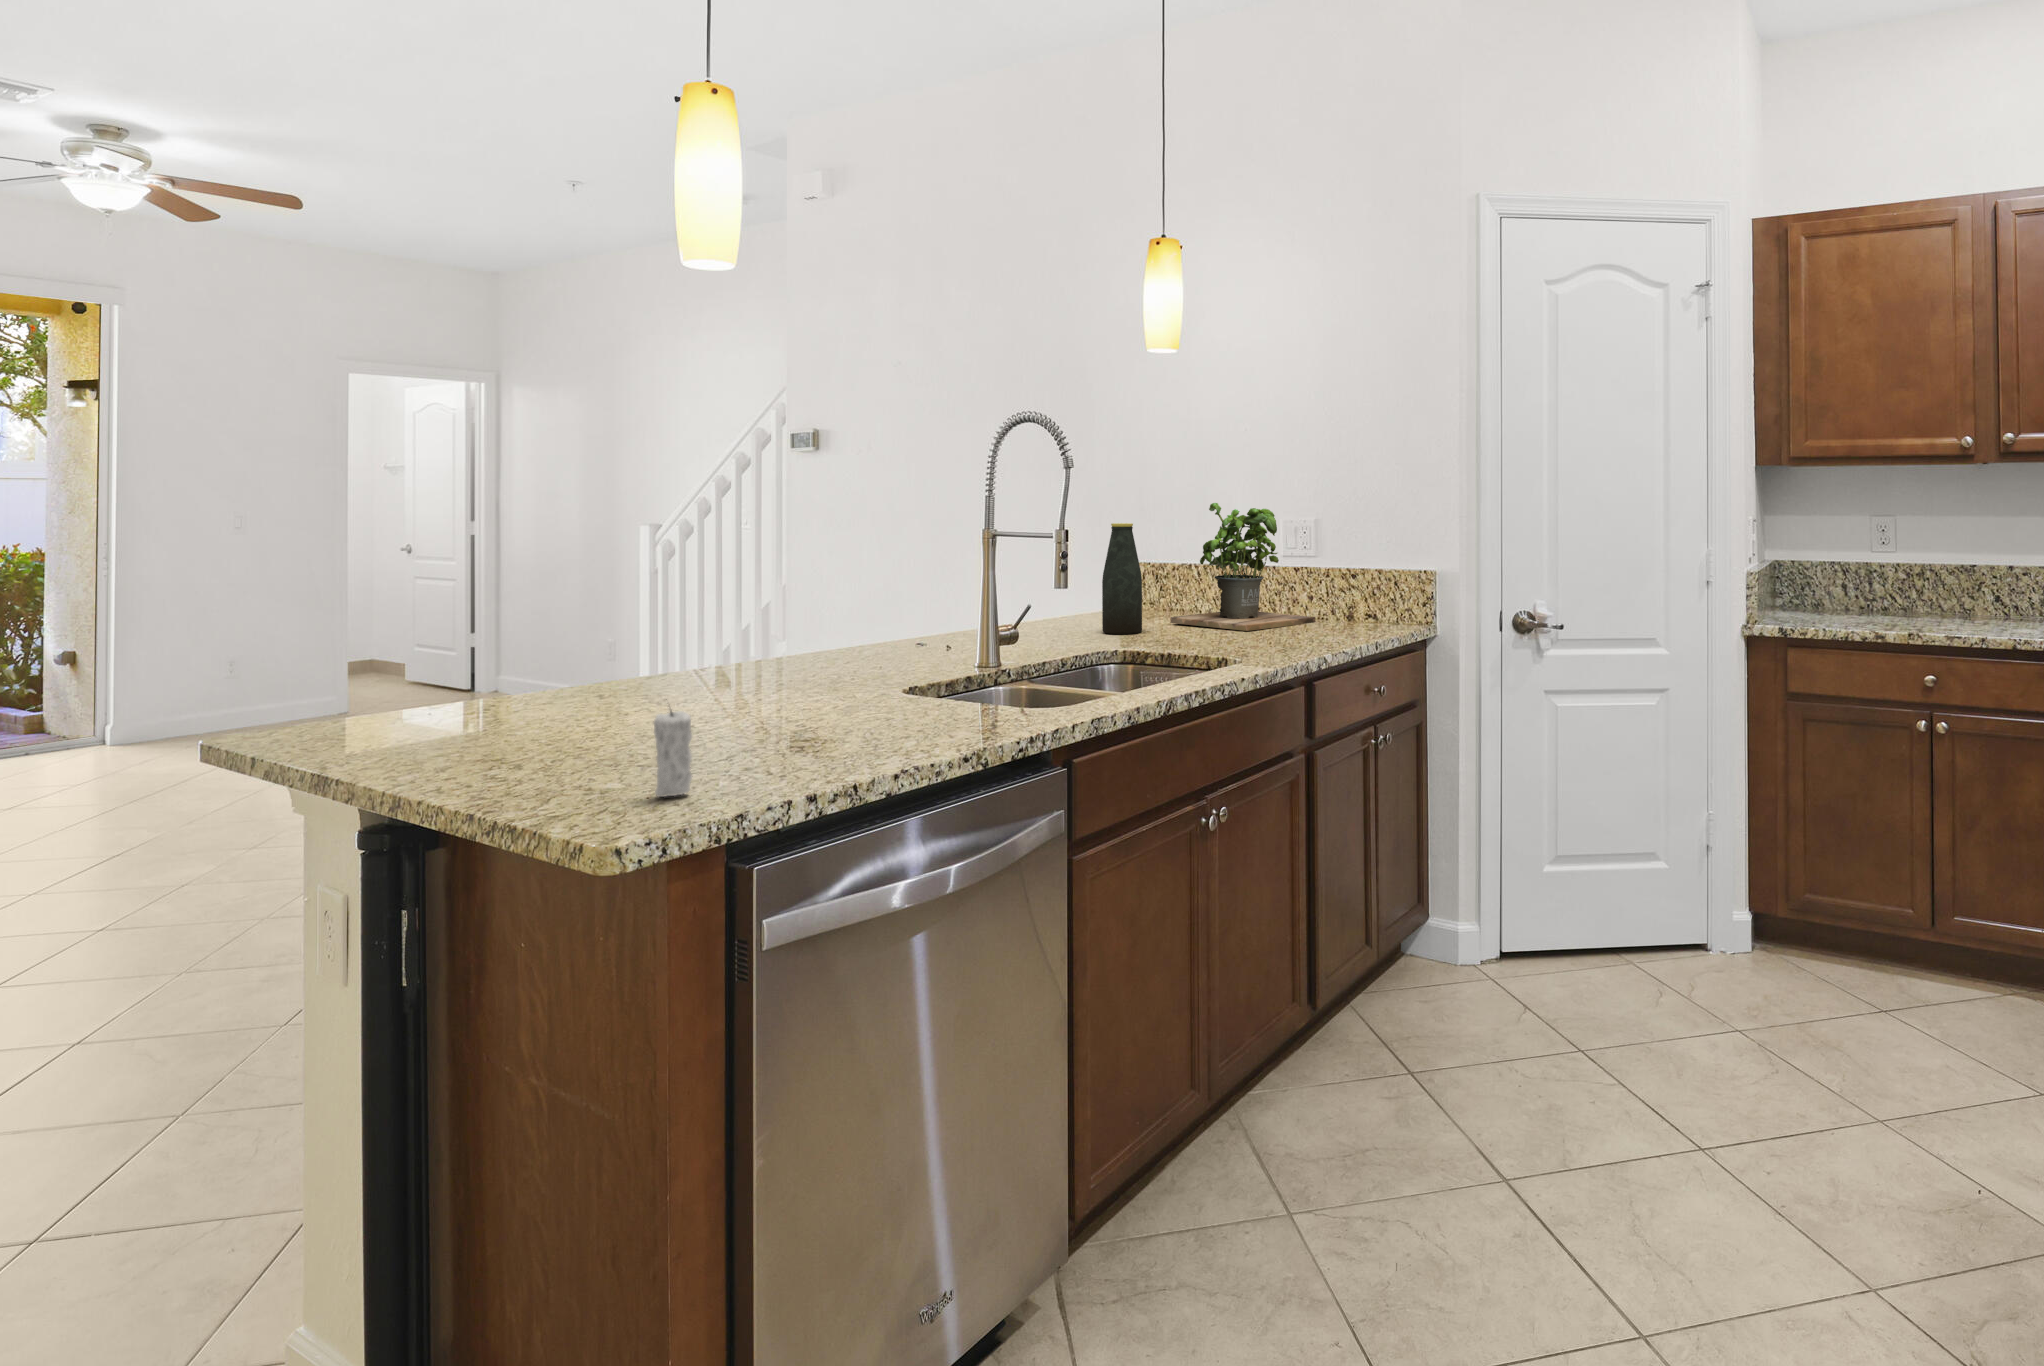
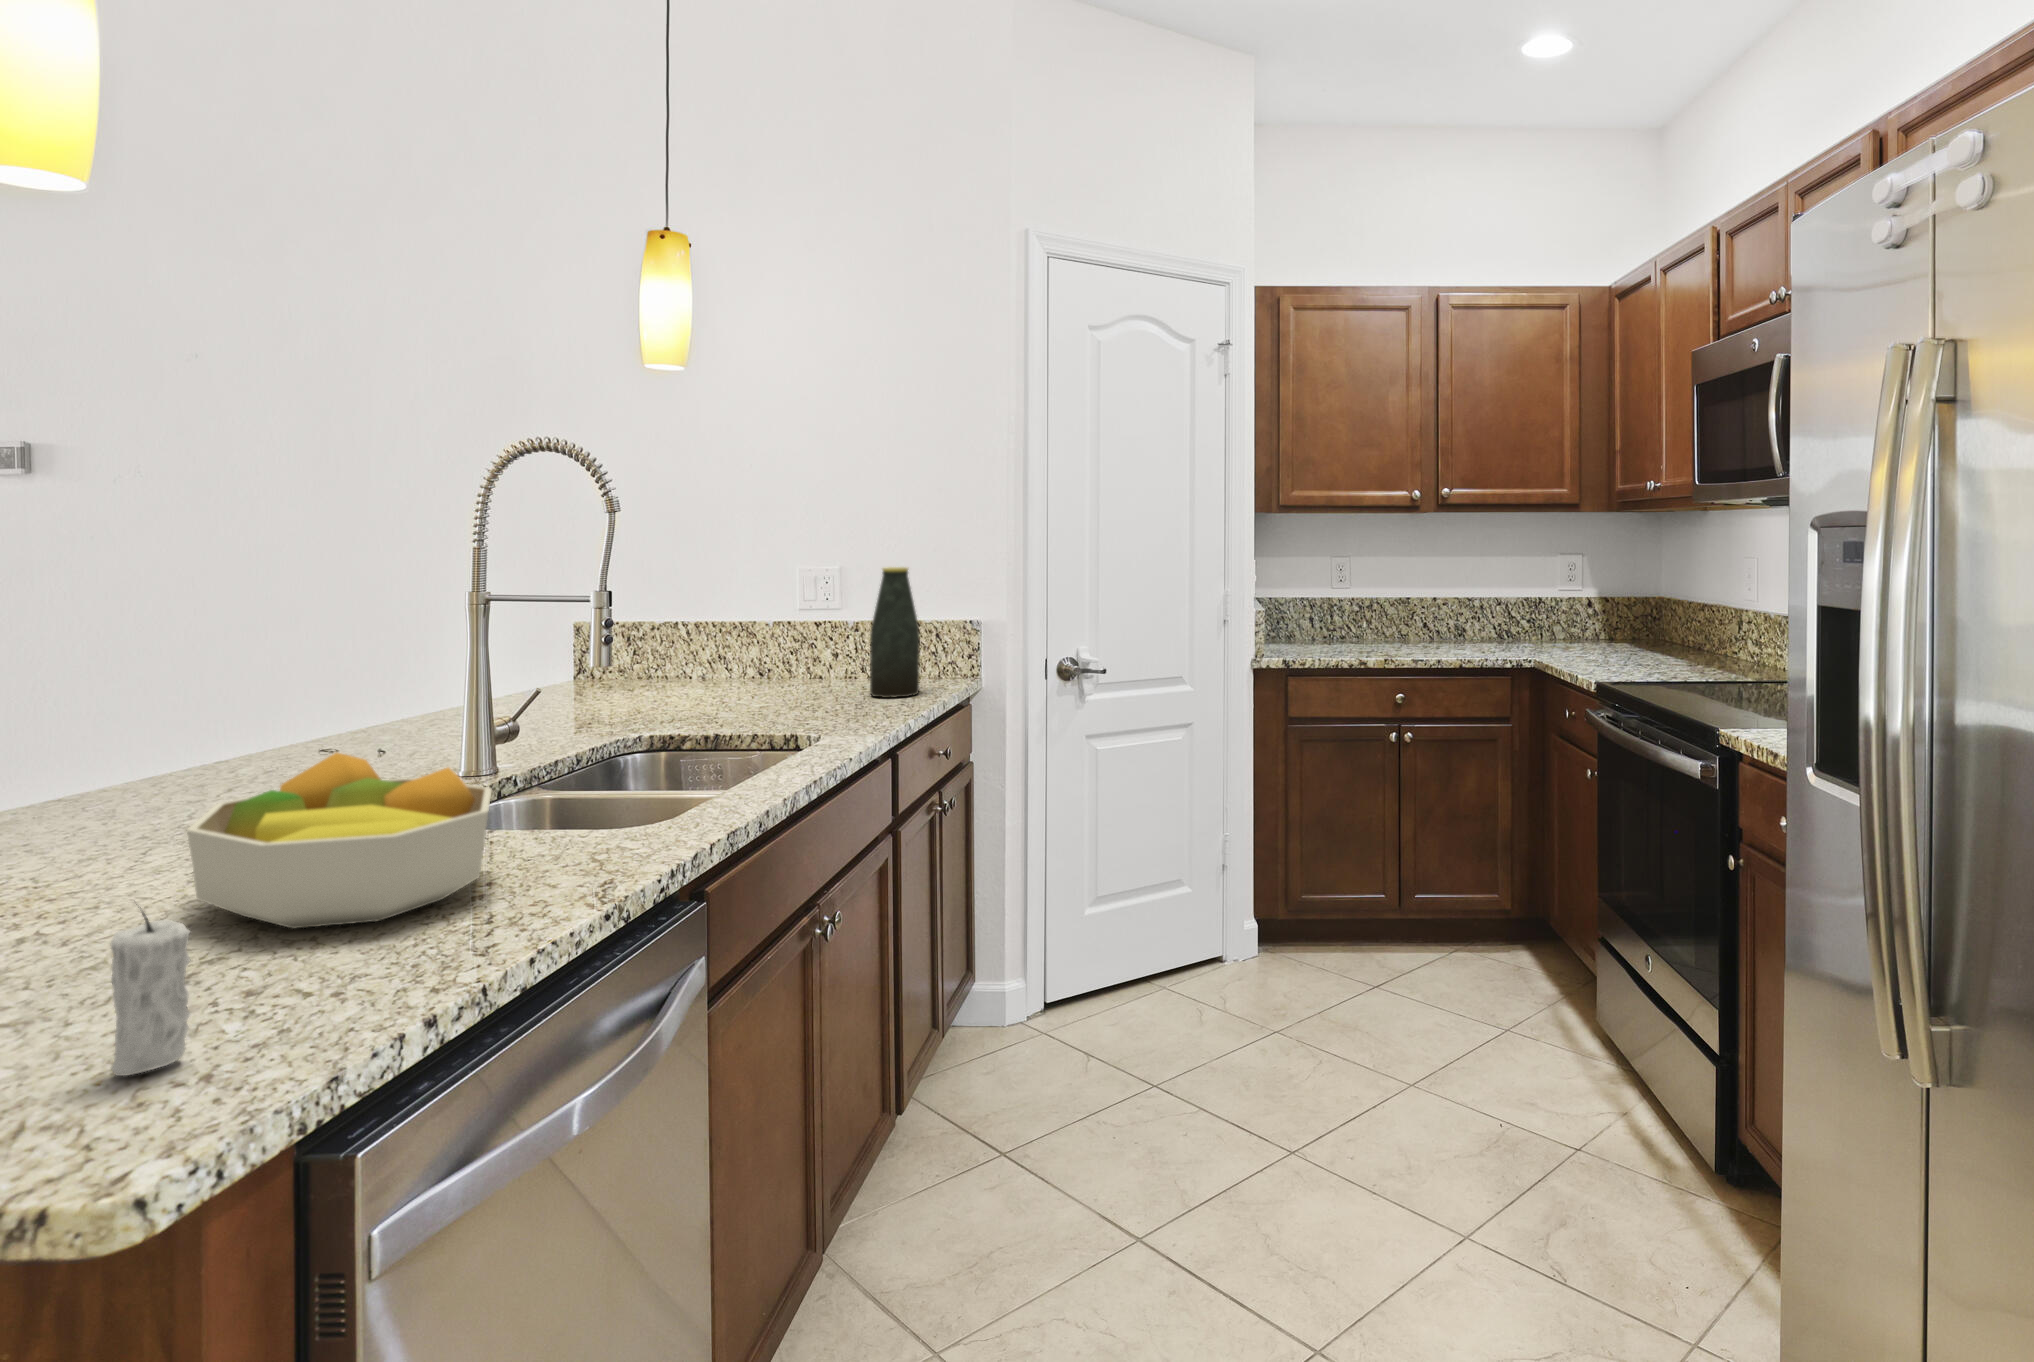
potted plant: present [1170,503,1316,631] -> none [664,547,845,697]
bottle: present [1102,523,1142,634] -> present [870,567,920,698]
fruit bowl: none [757,634,929,743] -> present [187,753,491,928]

